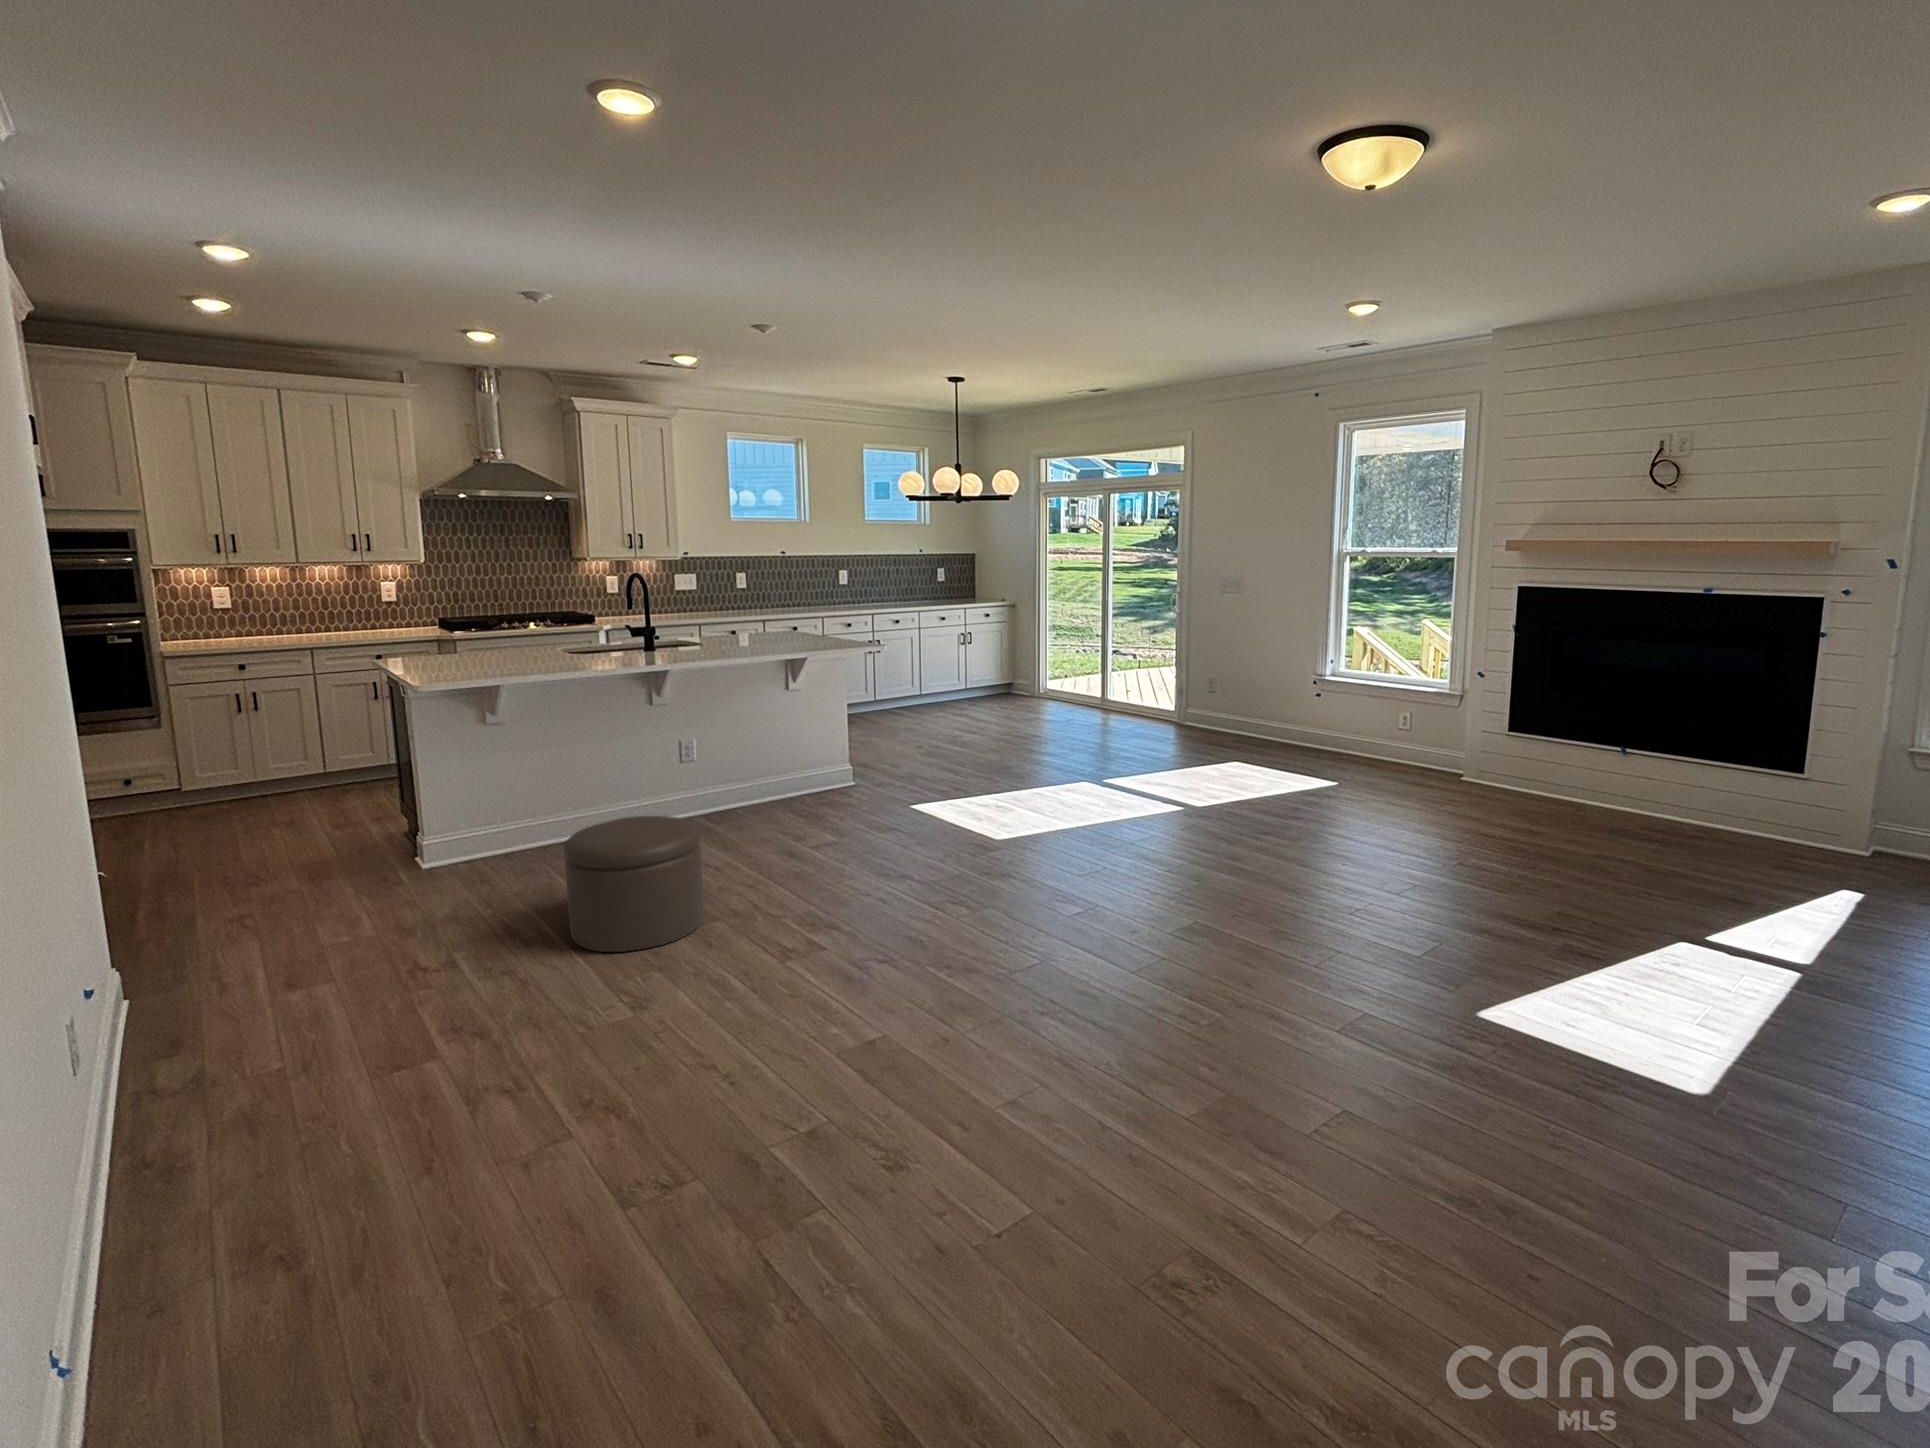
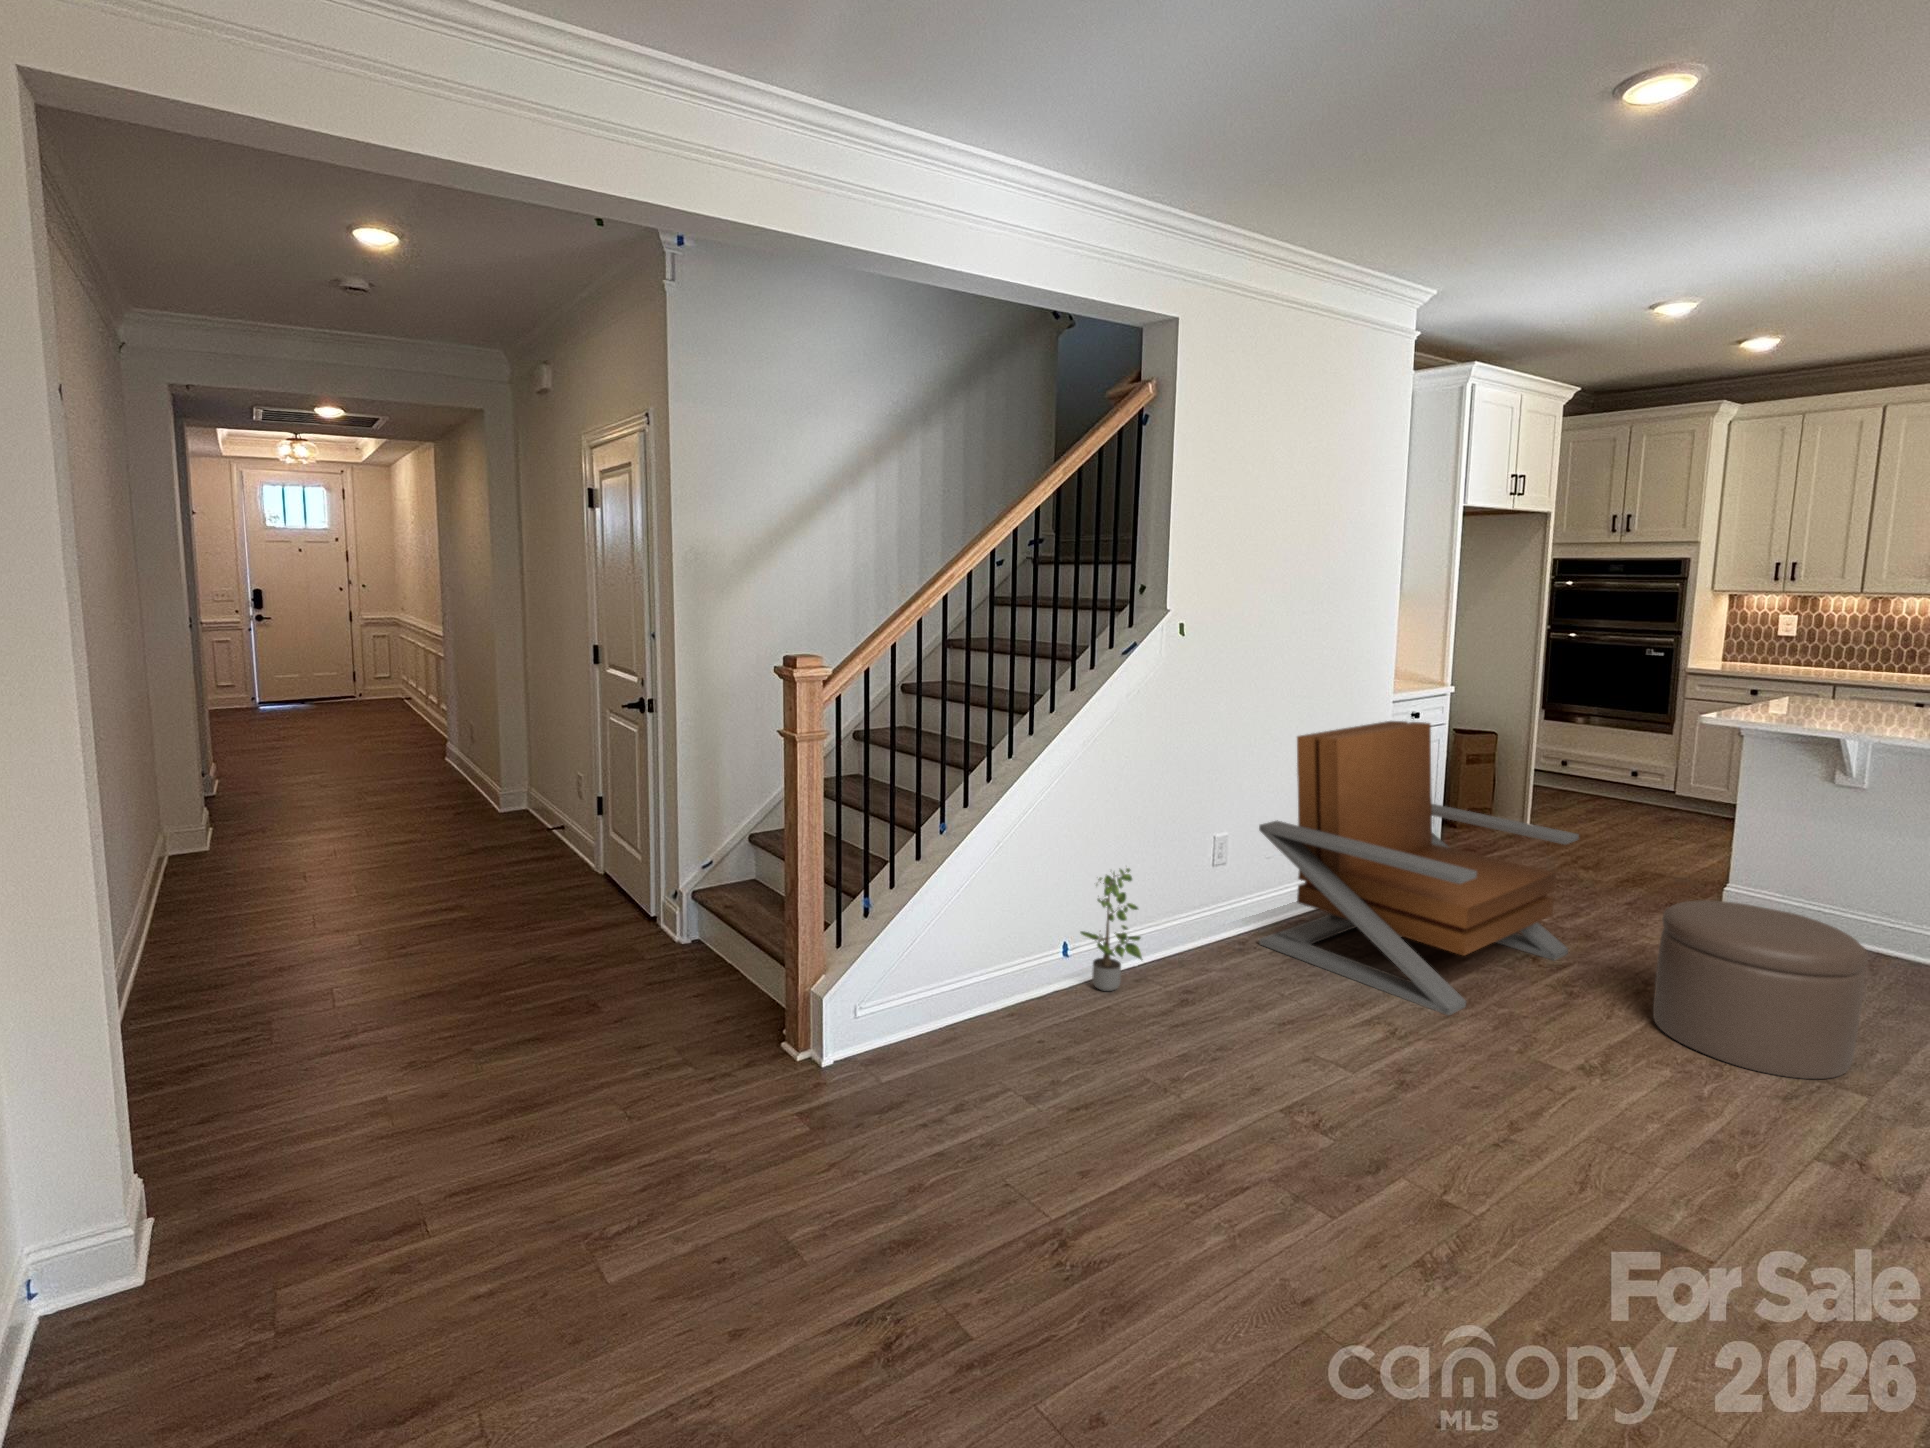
lounge chair: none [137,754,507,1155] -> present [1259,721,1579,1015]
potted plant: none [82,1138,204,1398] -> present [1081,868,1143,991]

